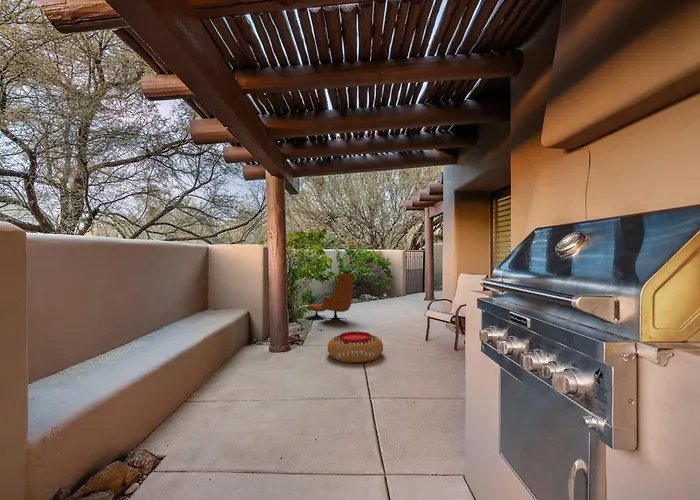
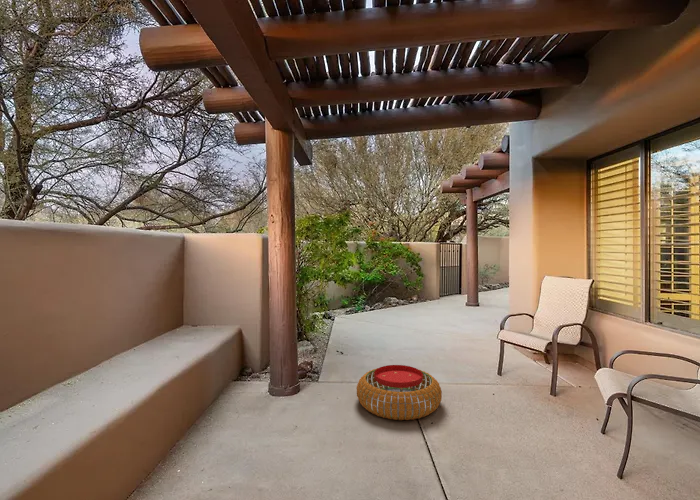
lounge chair: present [307,273,354,324] -> none [320,274,385,342]

